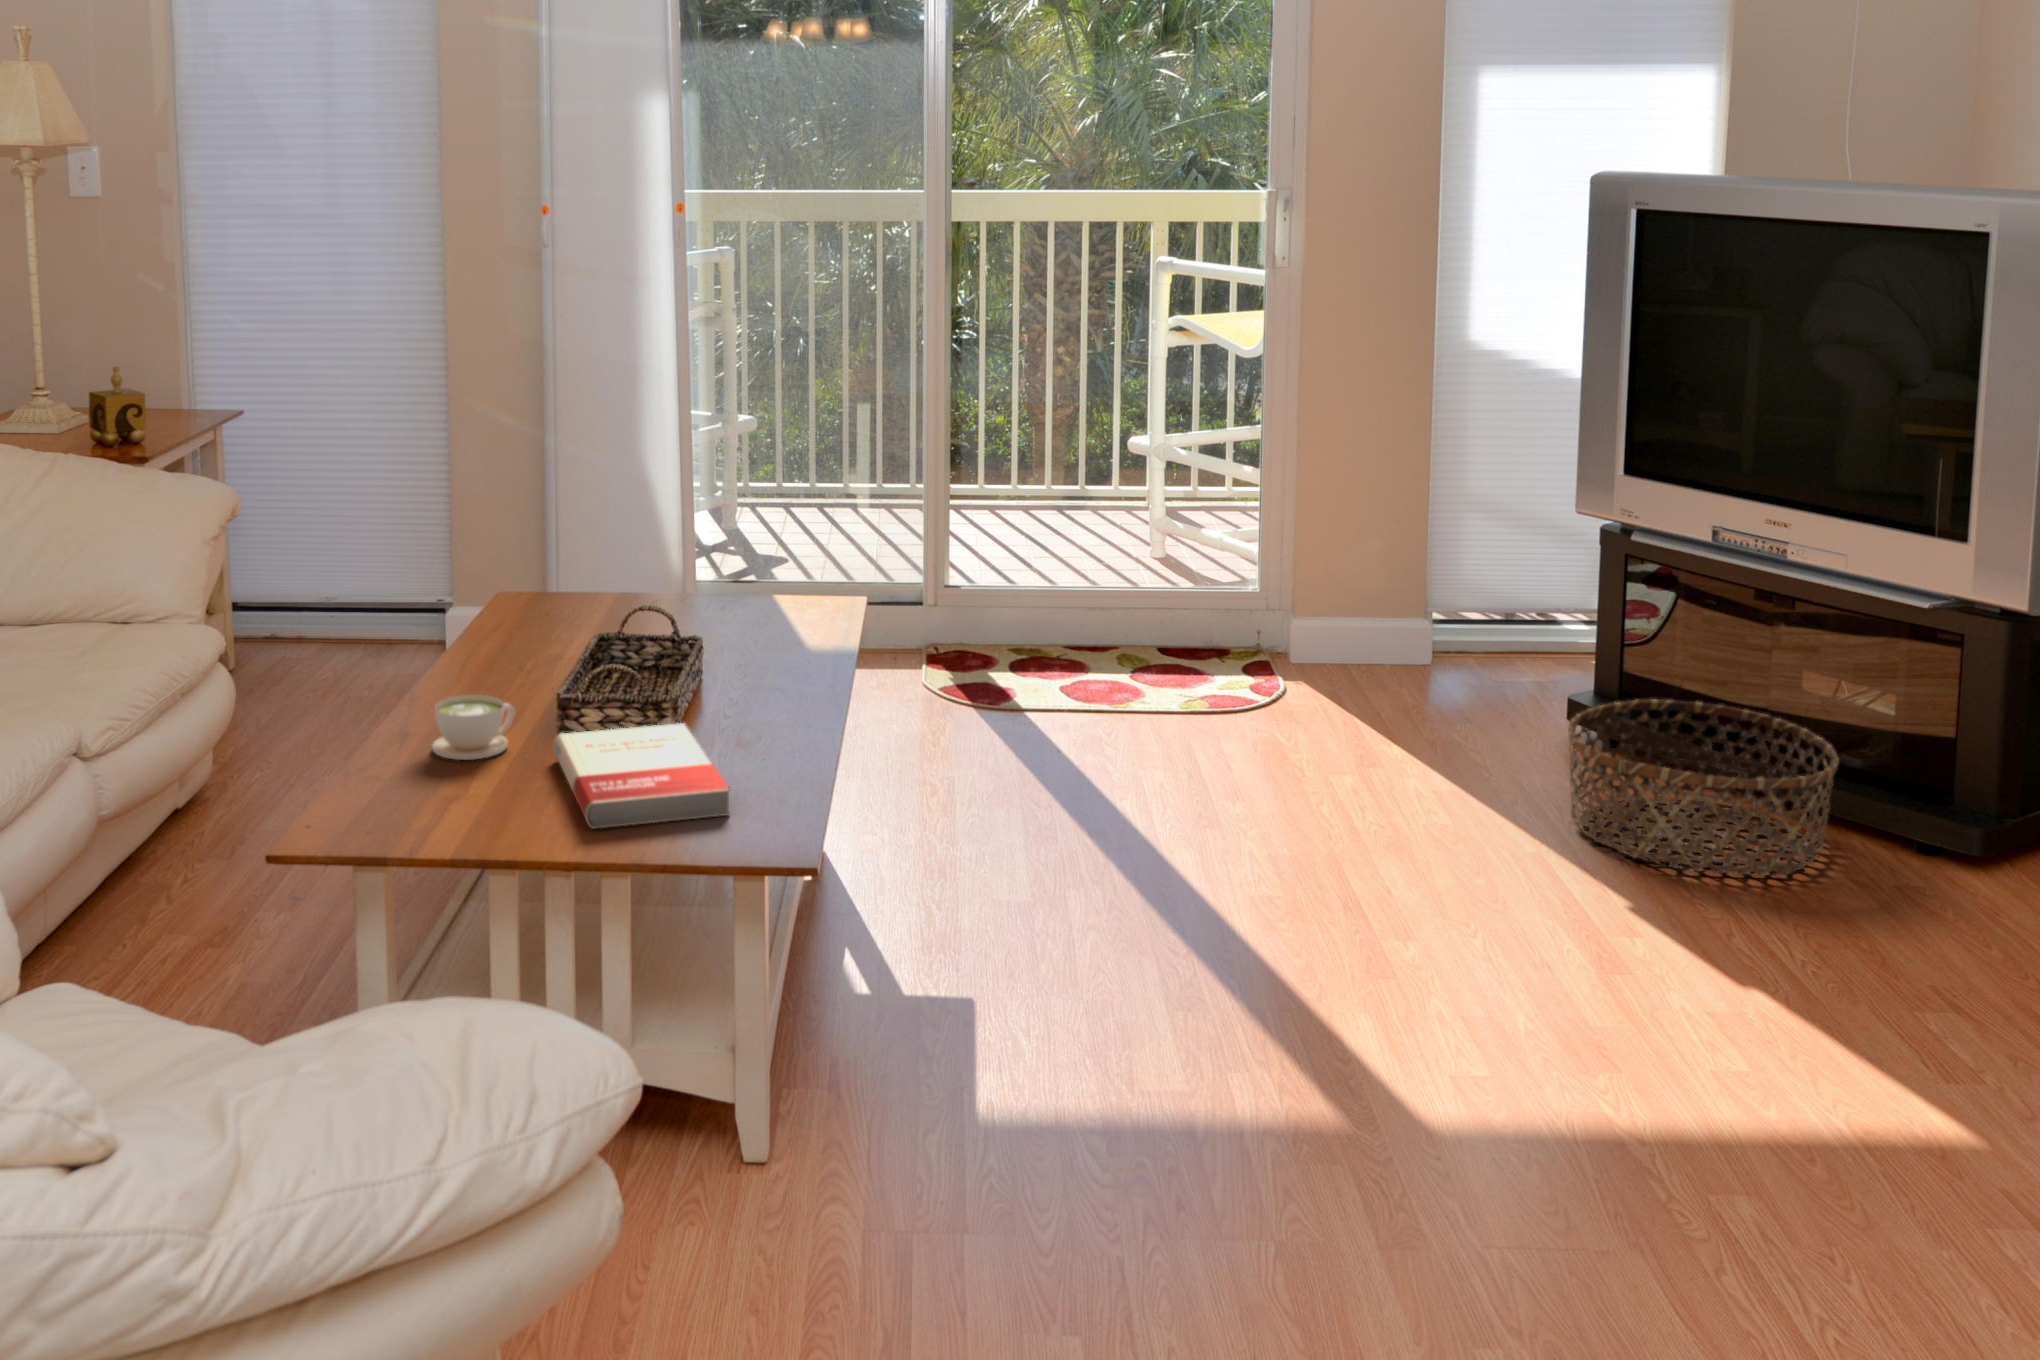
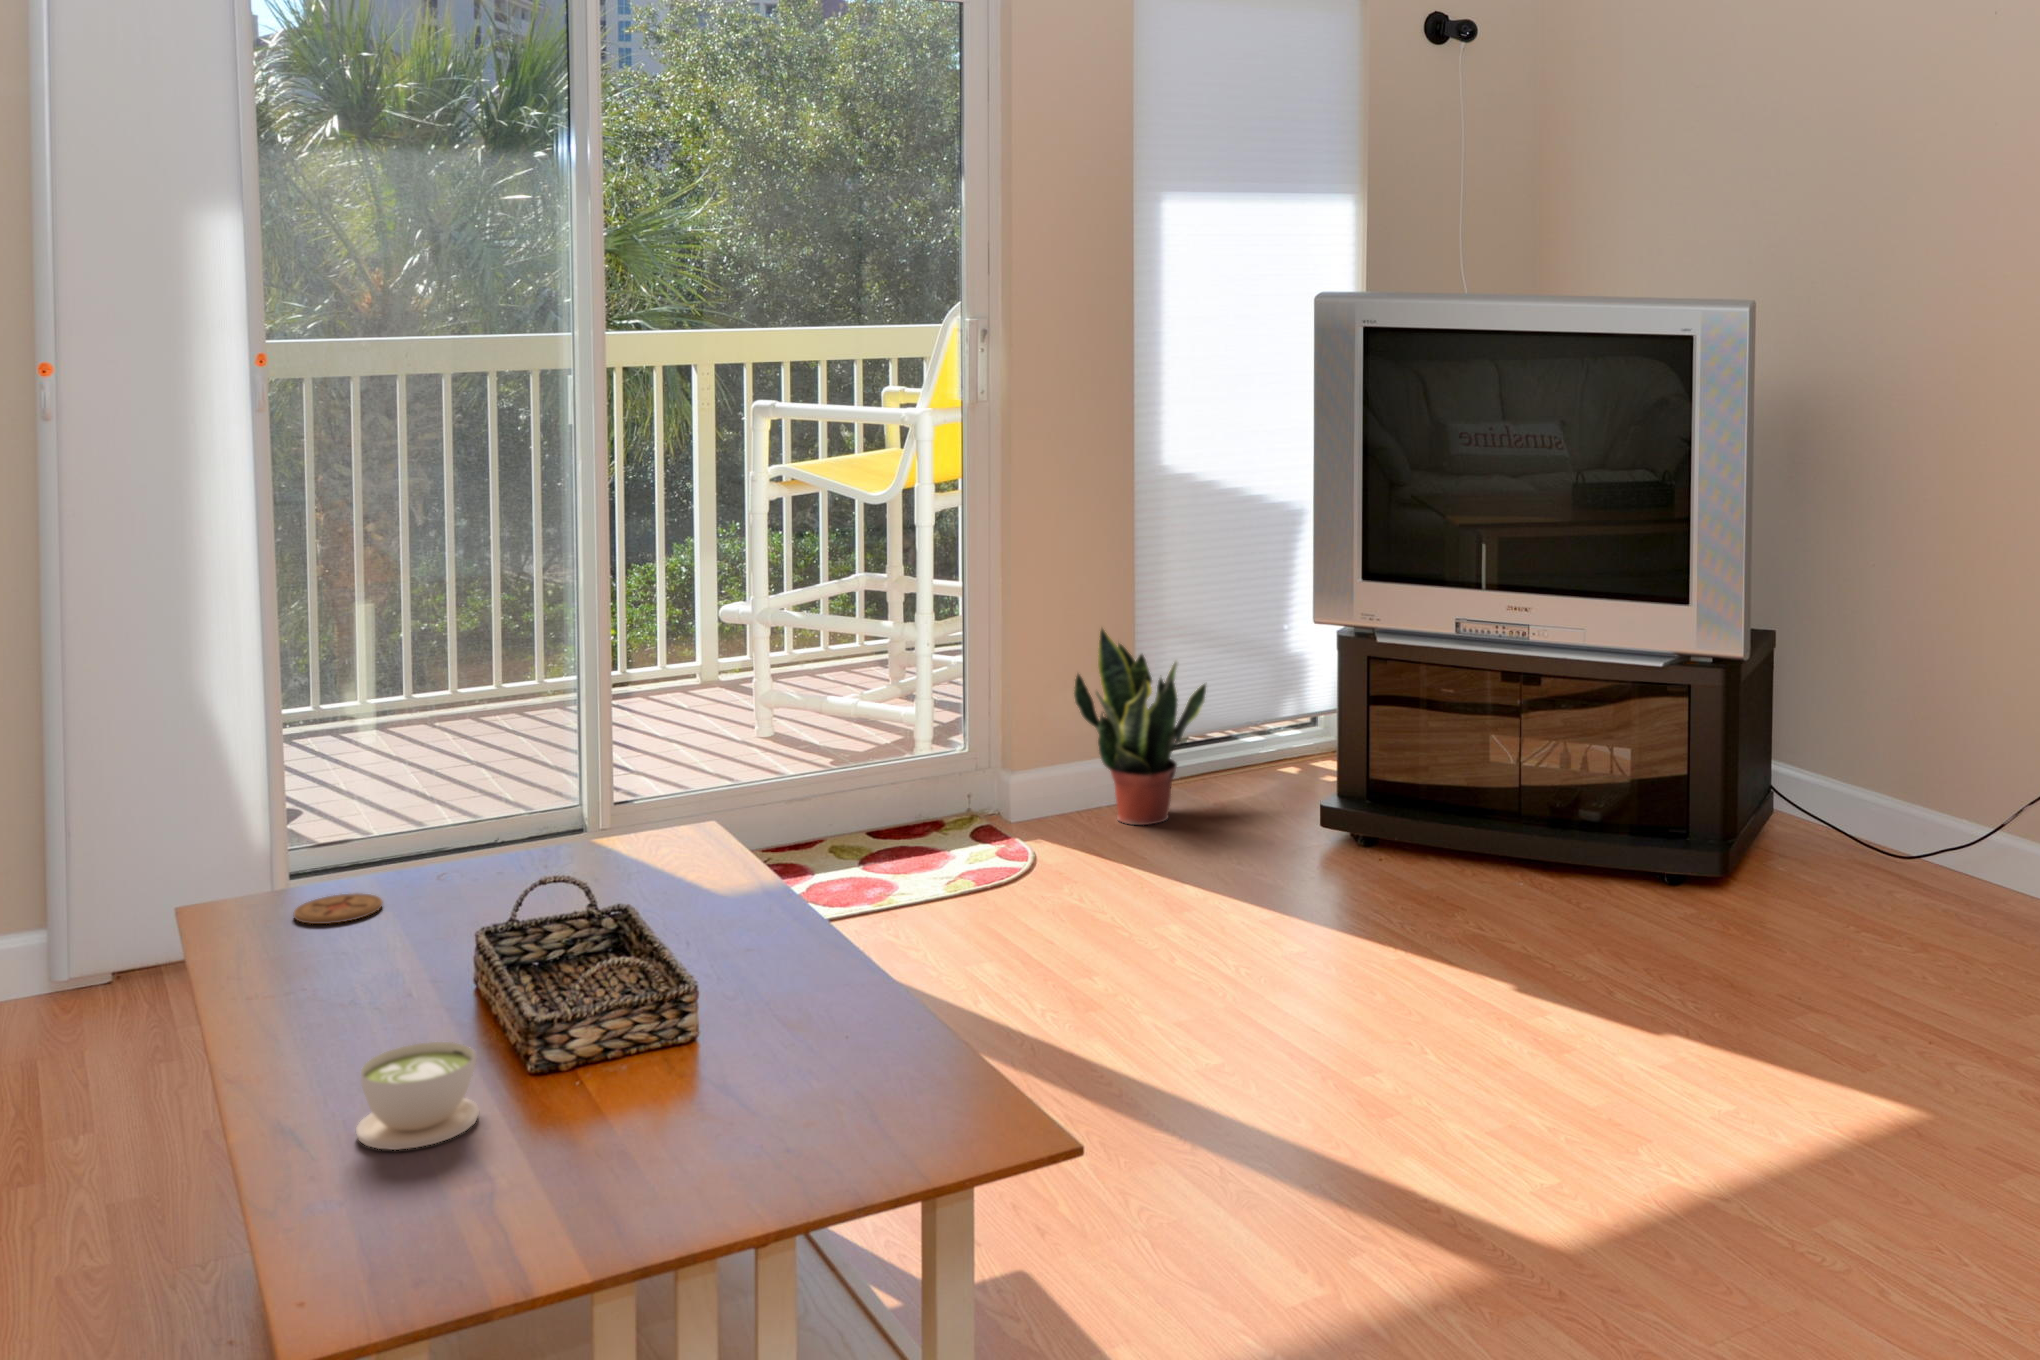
potted plant: none [1349,489,1486,687] -> present [1074,629,1206,825]
coaster: none [546,602,602,620] -> present [293,893,383,924]
basket: present [1568,699,1839,876] -> none [1391,785,1624,944]
book: present [554,723,730,829] -> none [568,1015,905,1184]

